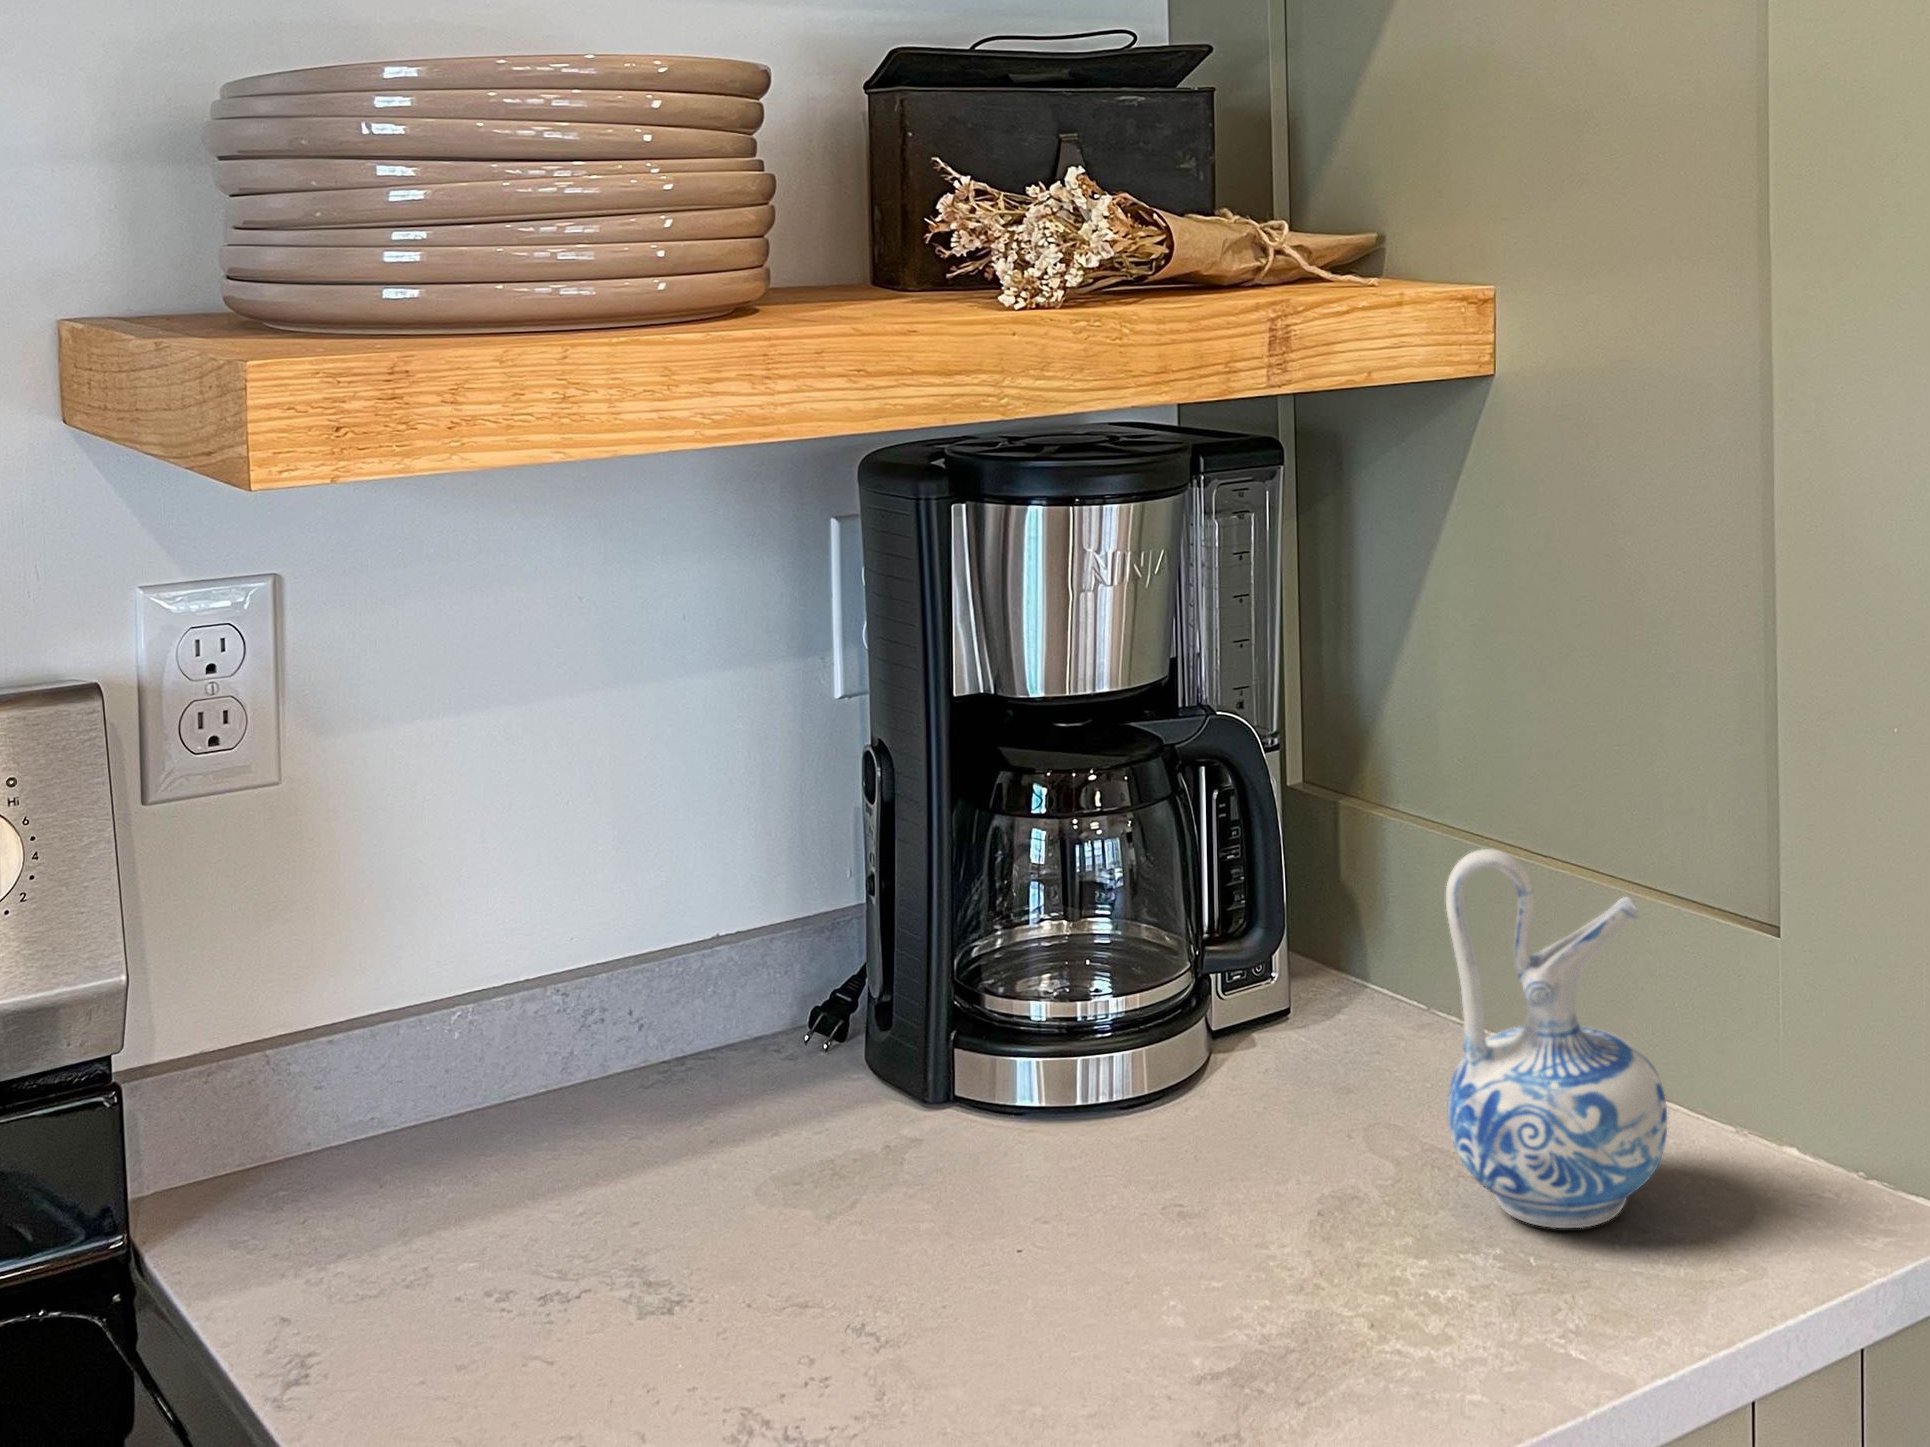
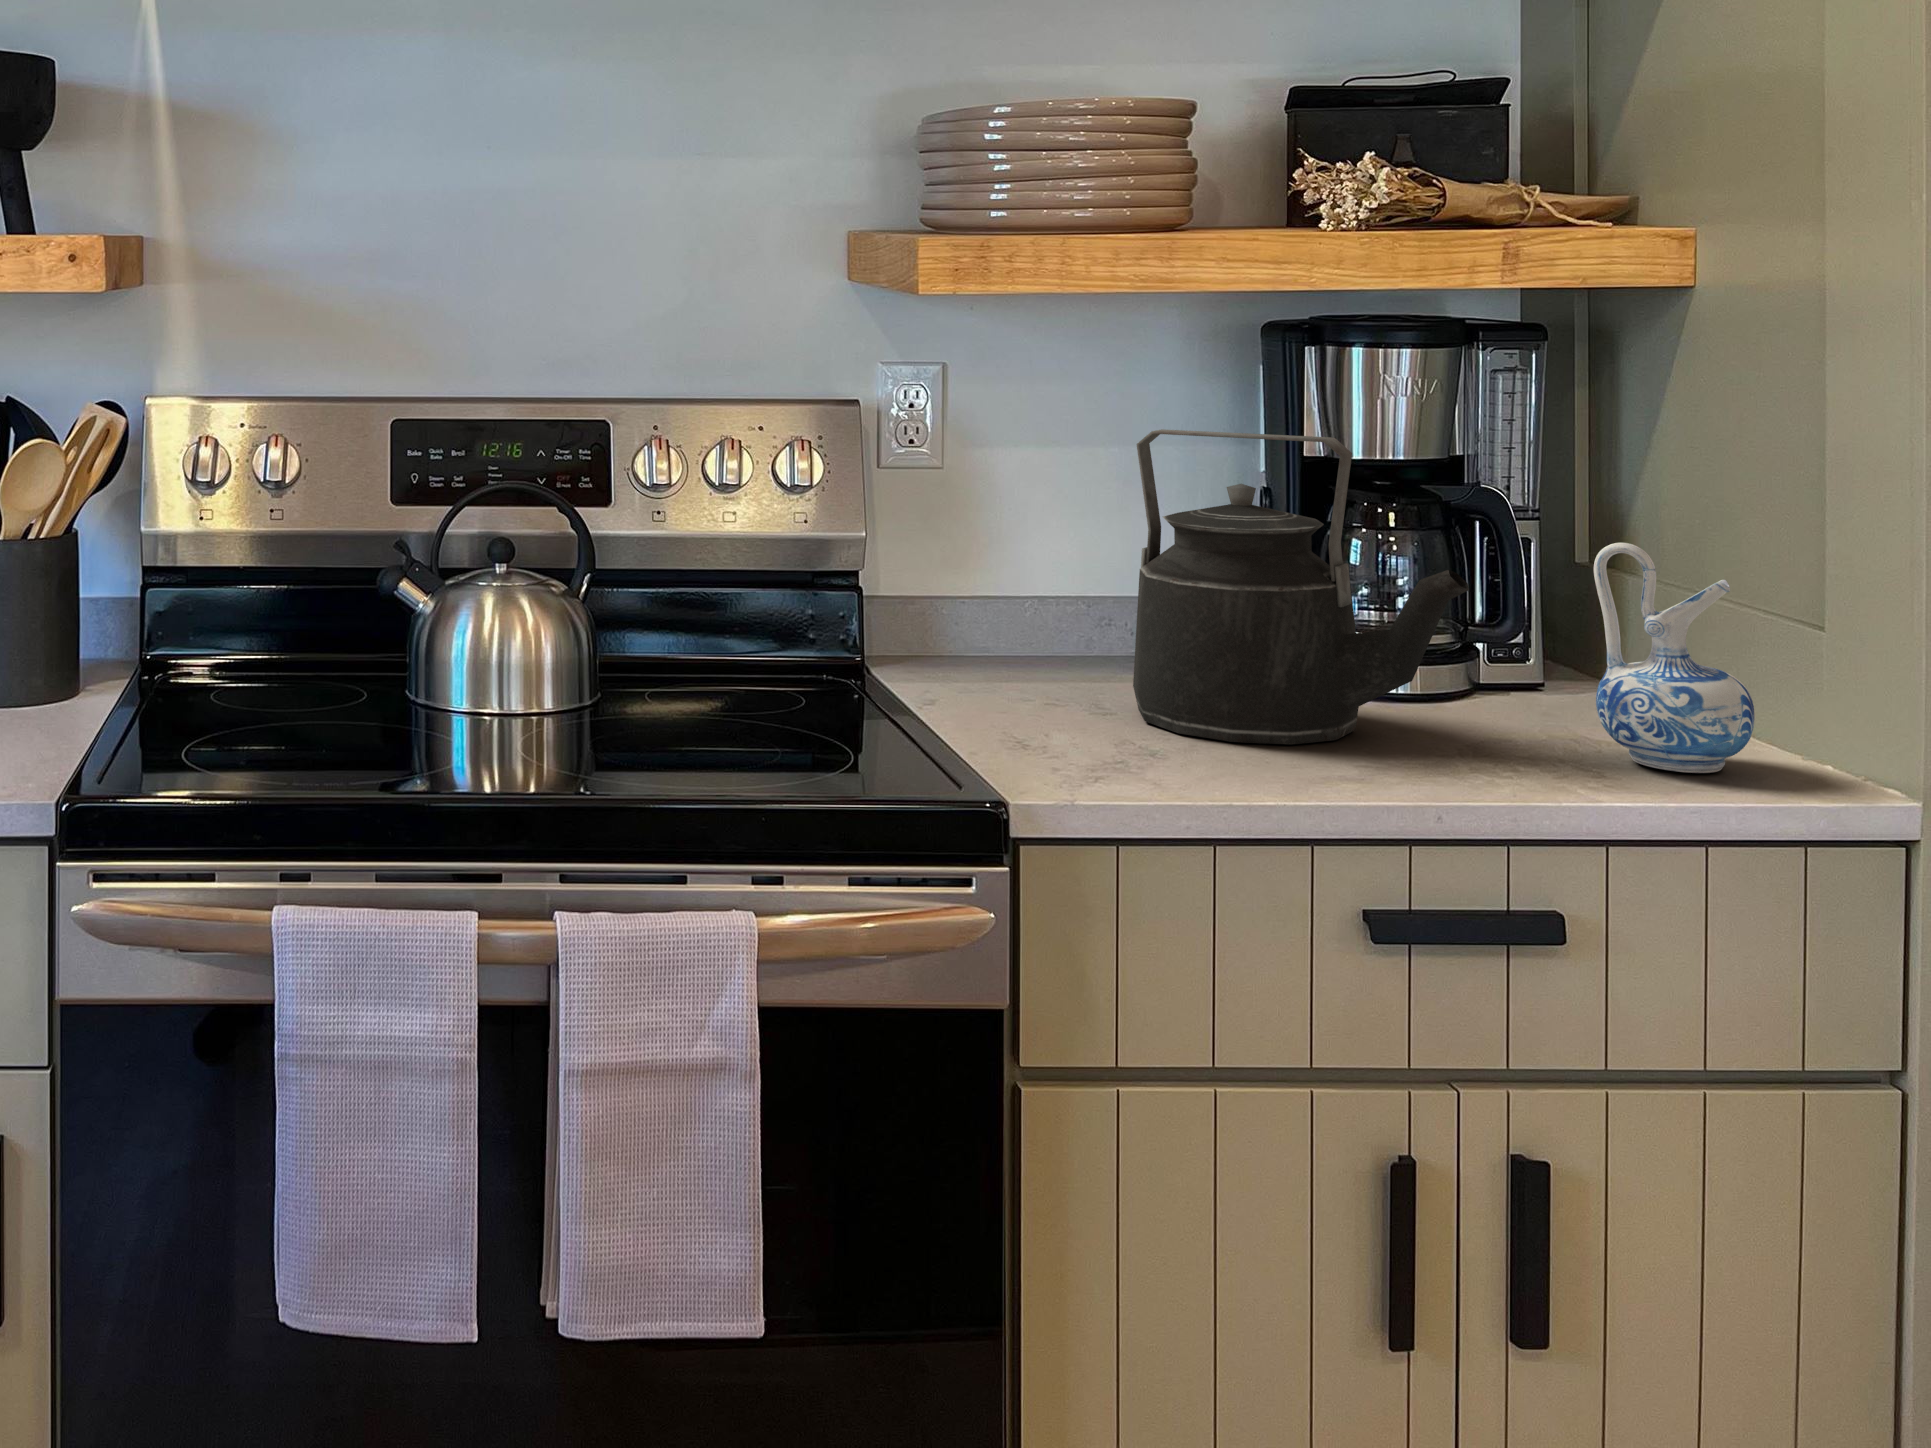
kettle: none [686,704,1276,1339] -> present [1133,429,1469,744]

